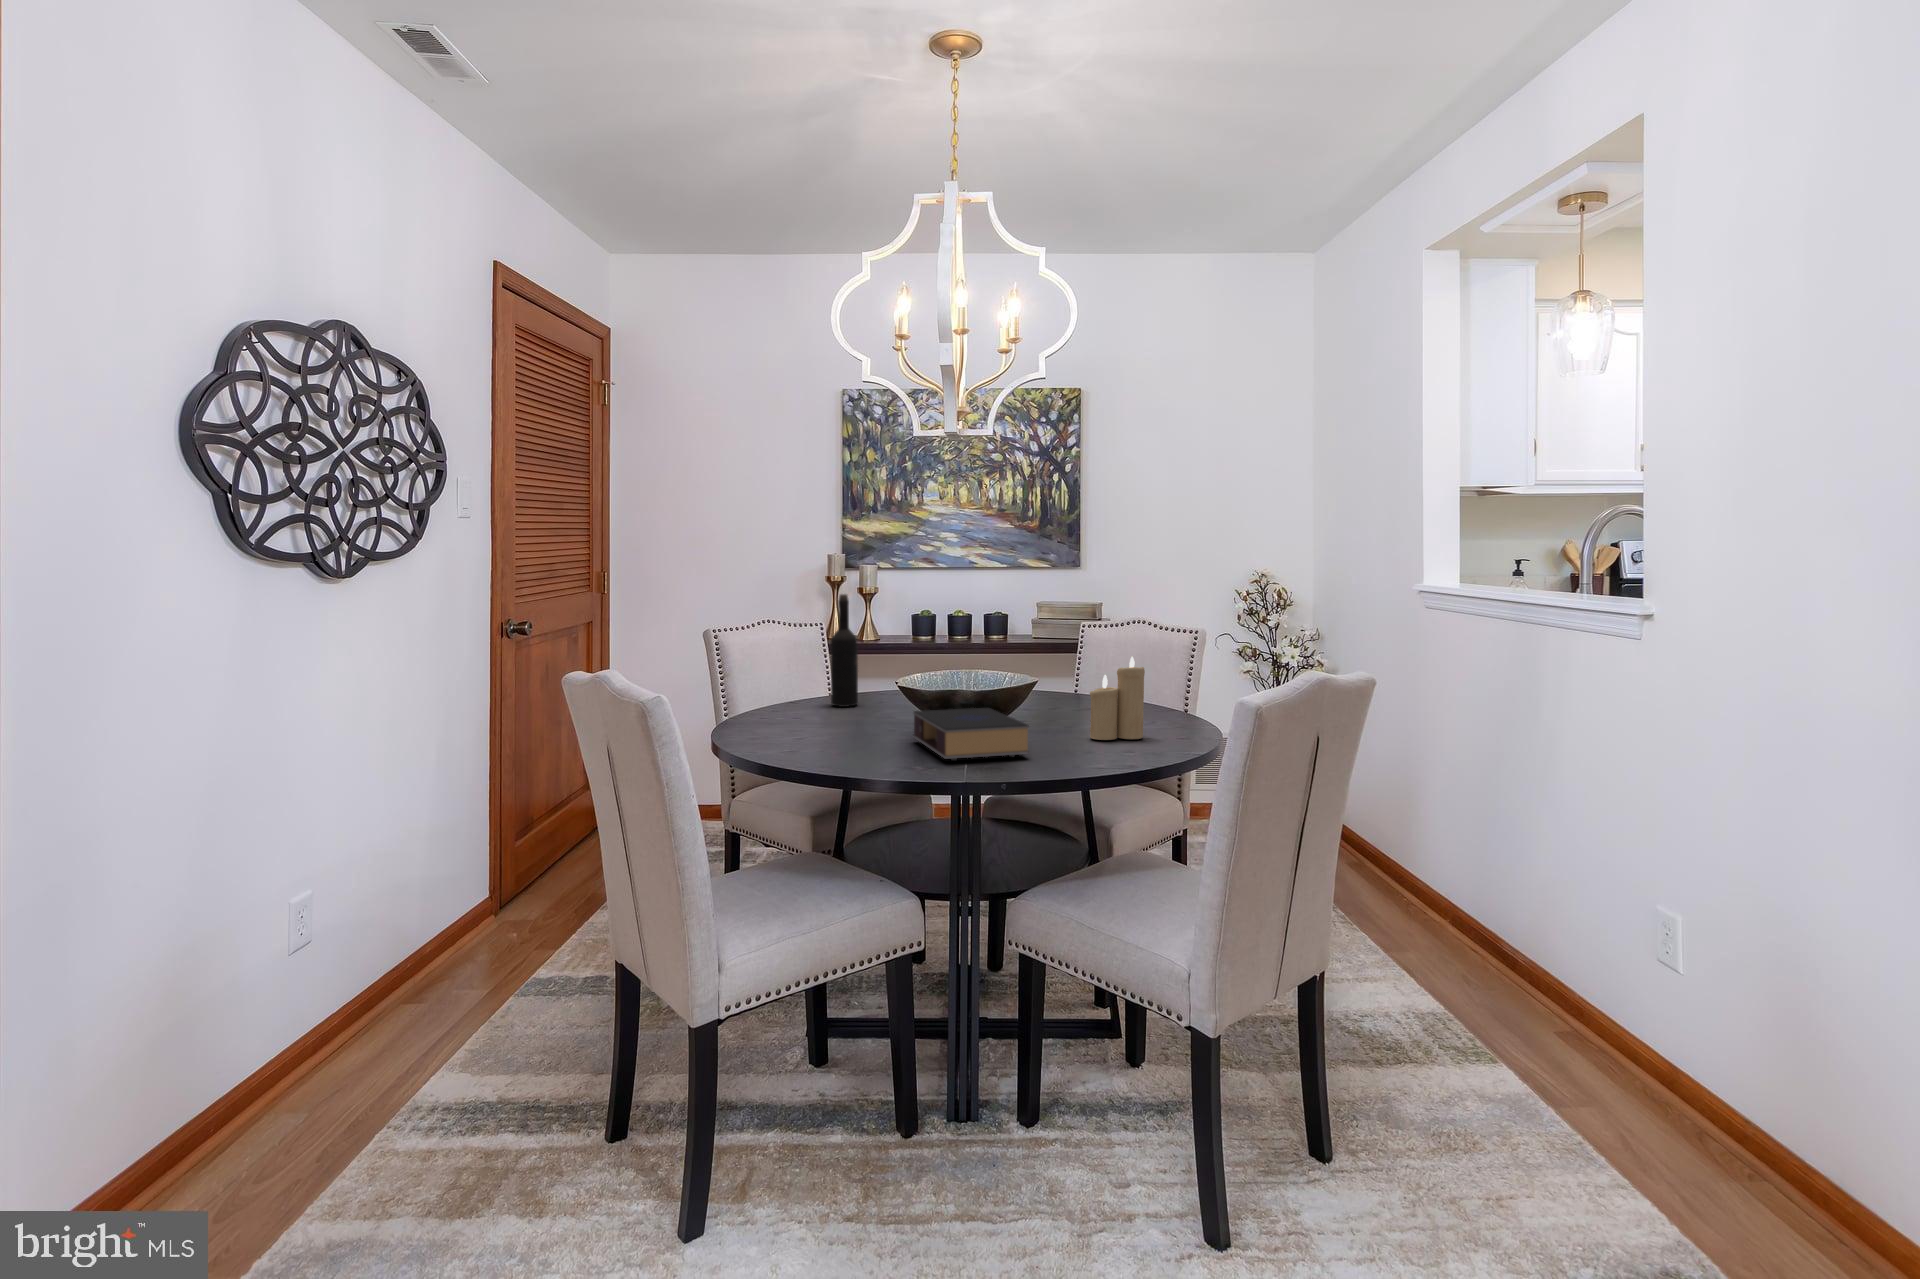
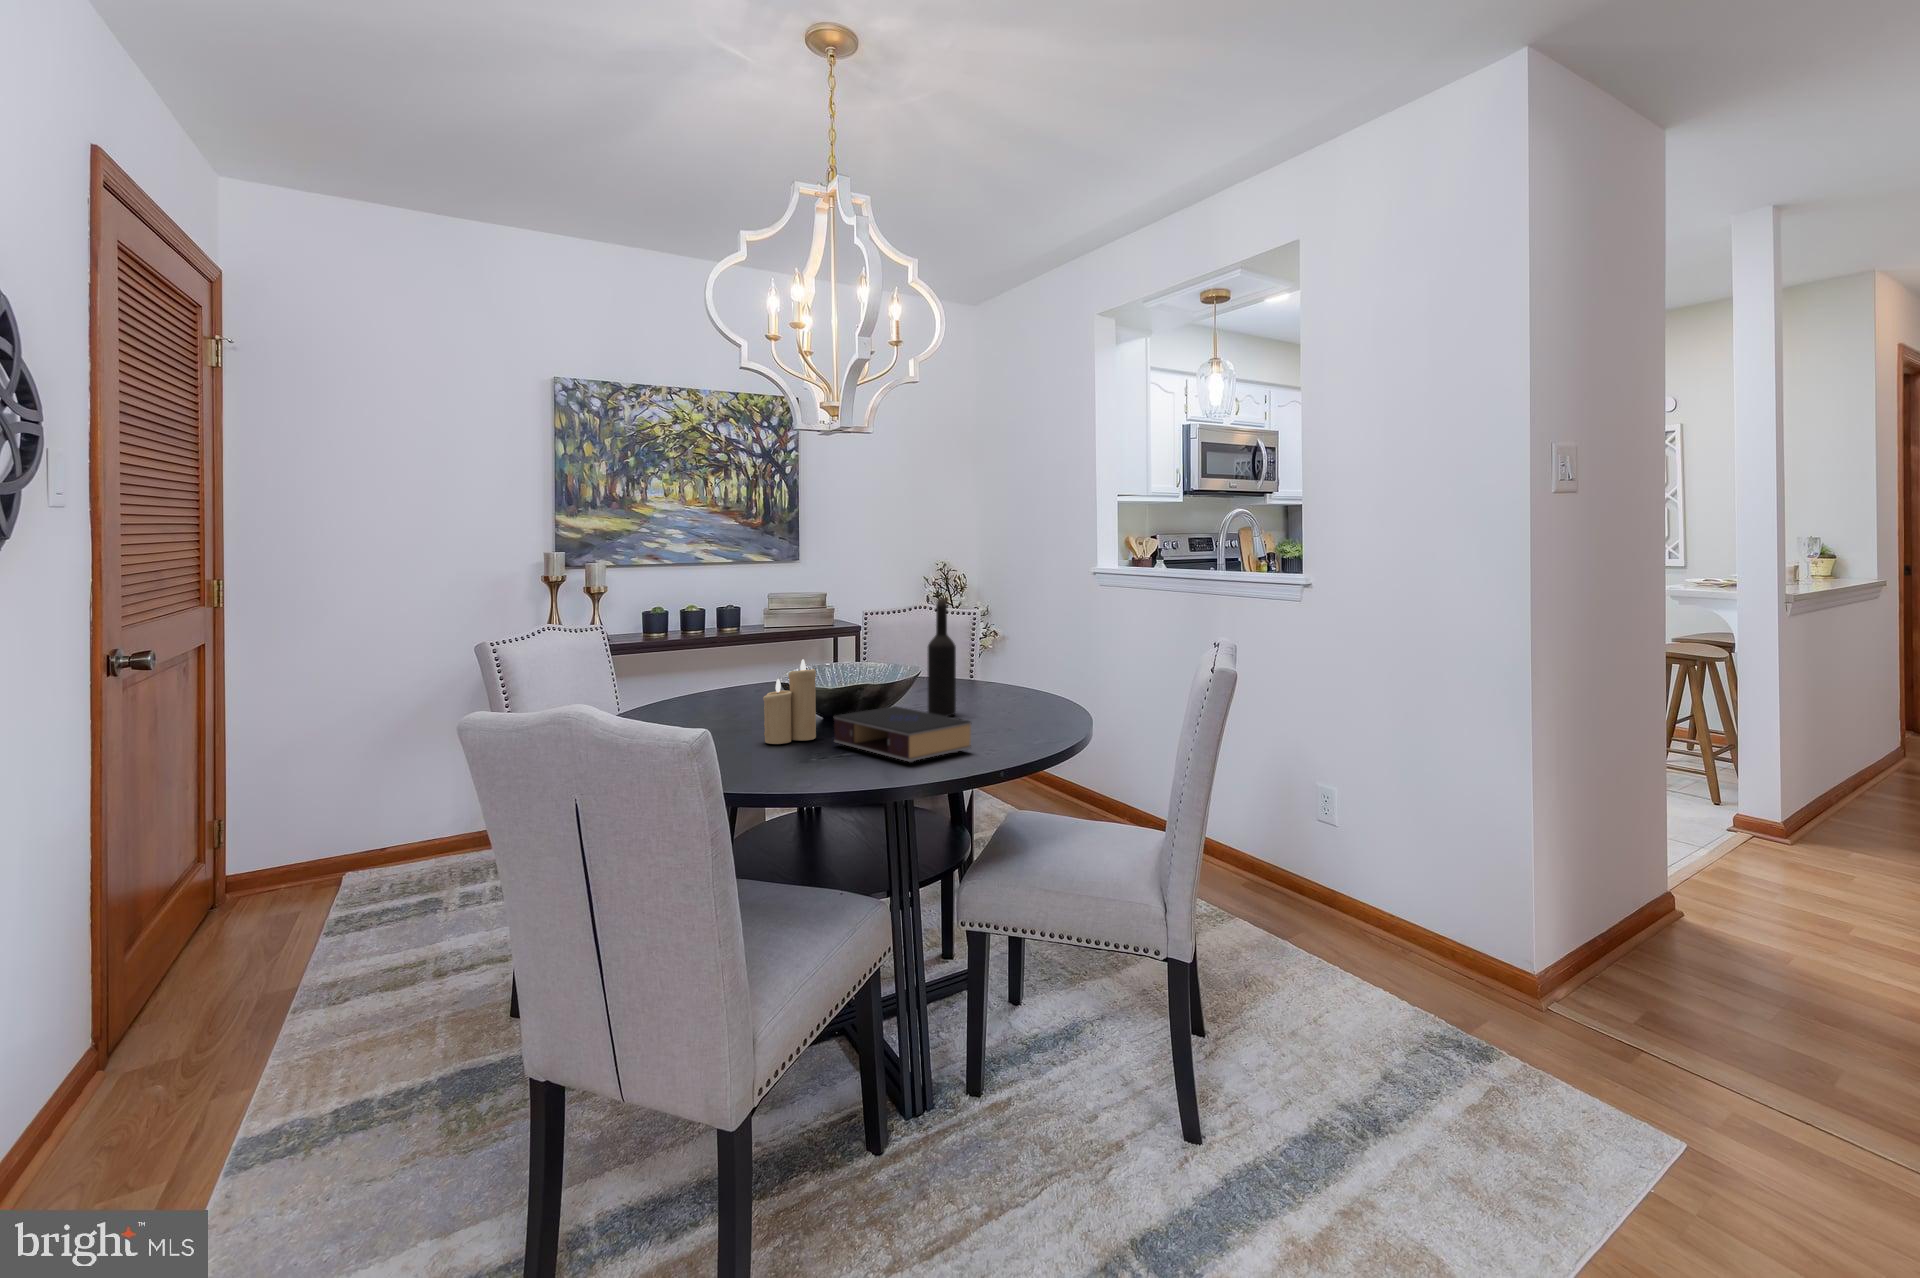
wine bottle: present [830,594,858,707] -> present [928,598,956,716]
candle: present [1090,657,1145,740] -> present [763,659,816,744]

